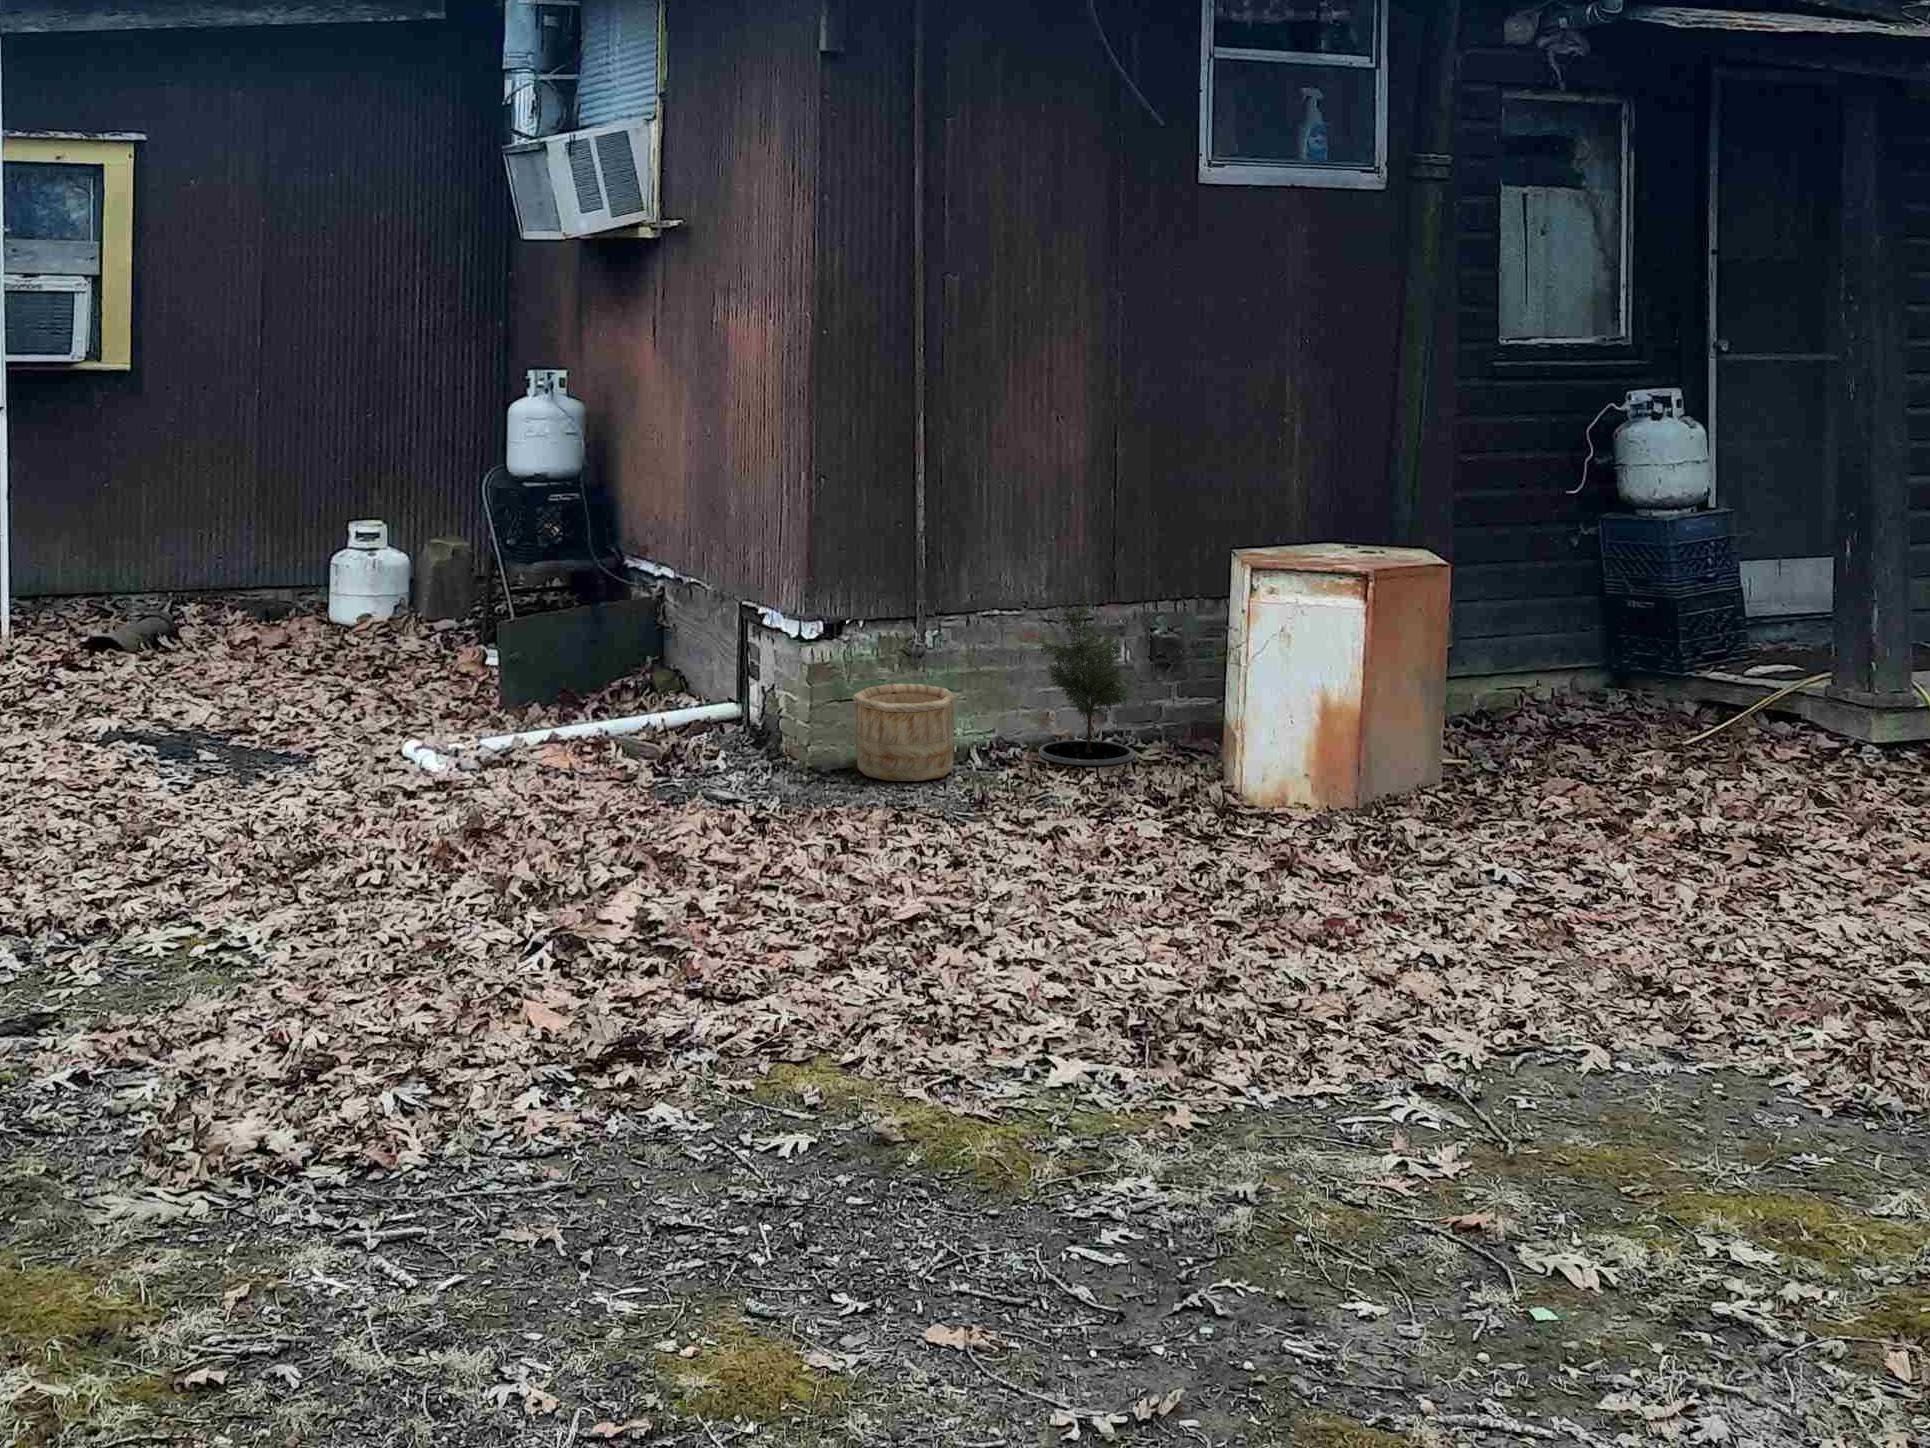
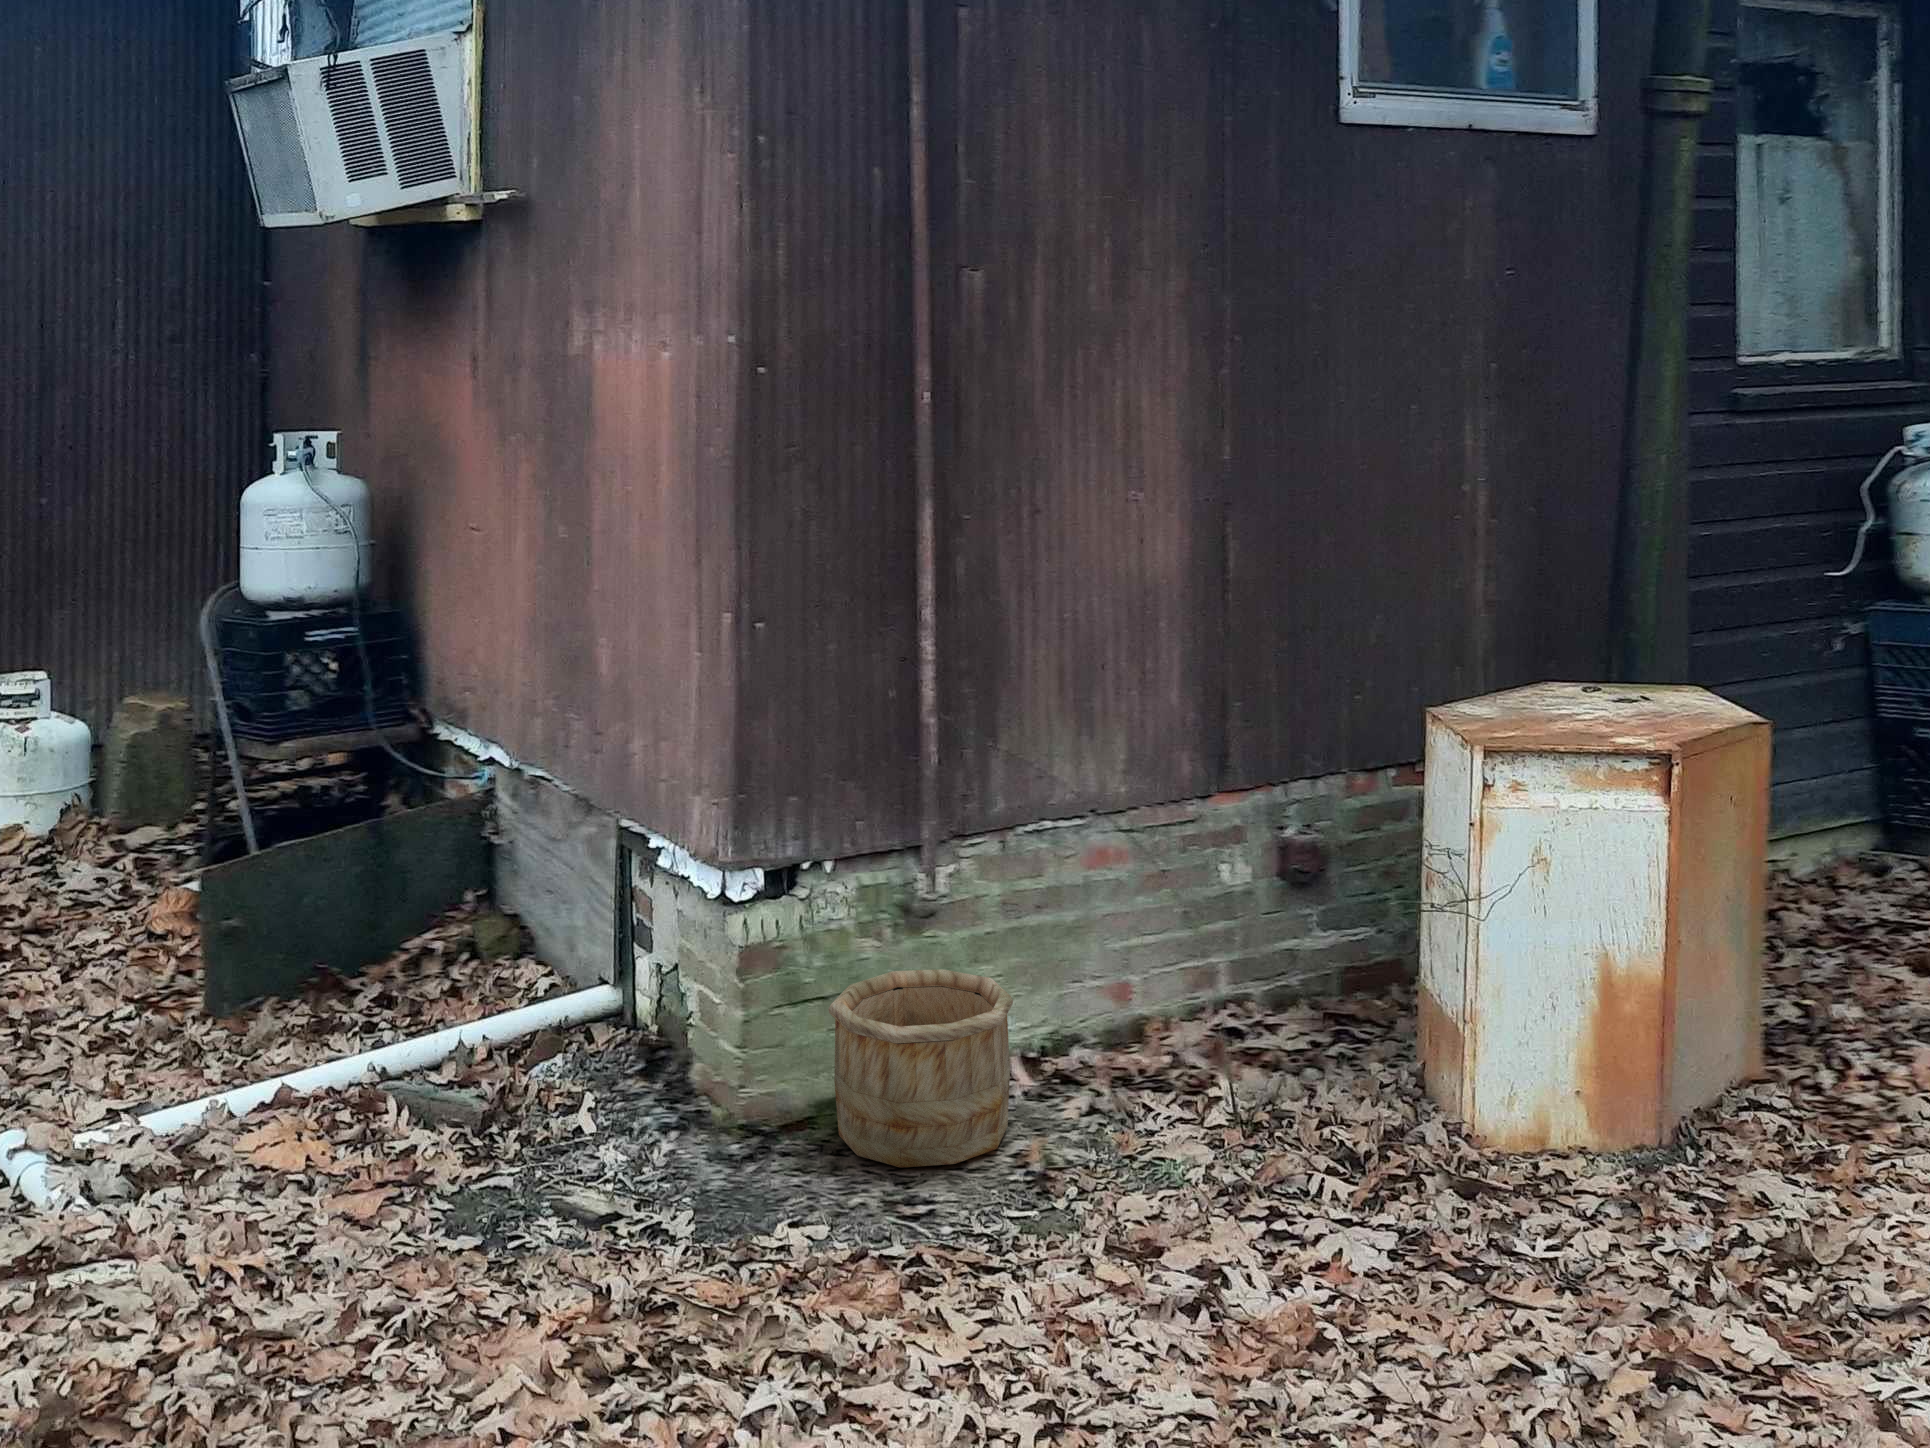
potted tree: present [1037,588,1134,766] -> none [1132,783,1306,1095]

